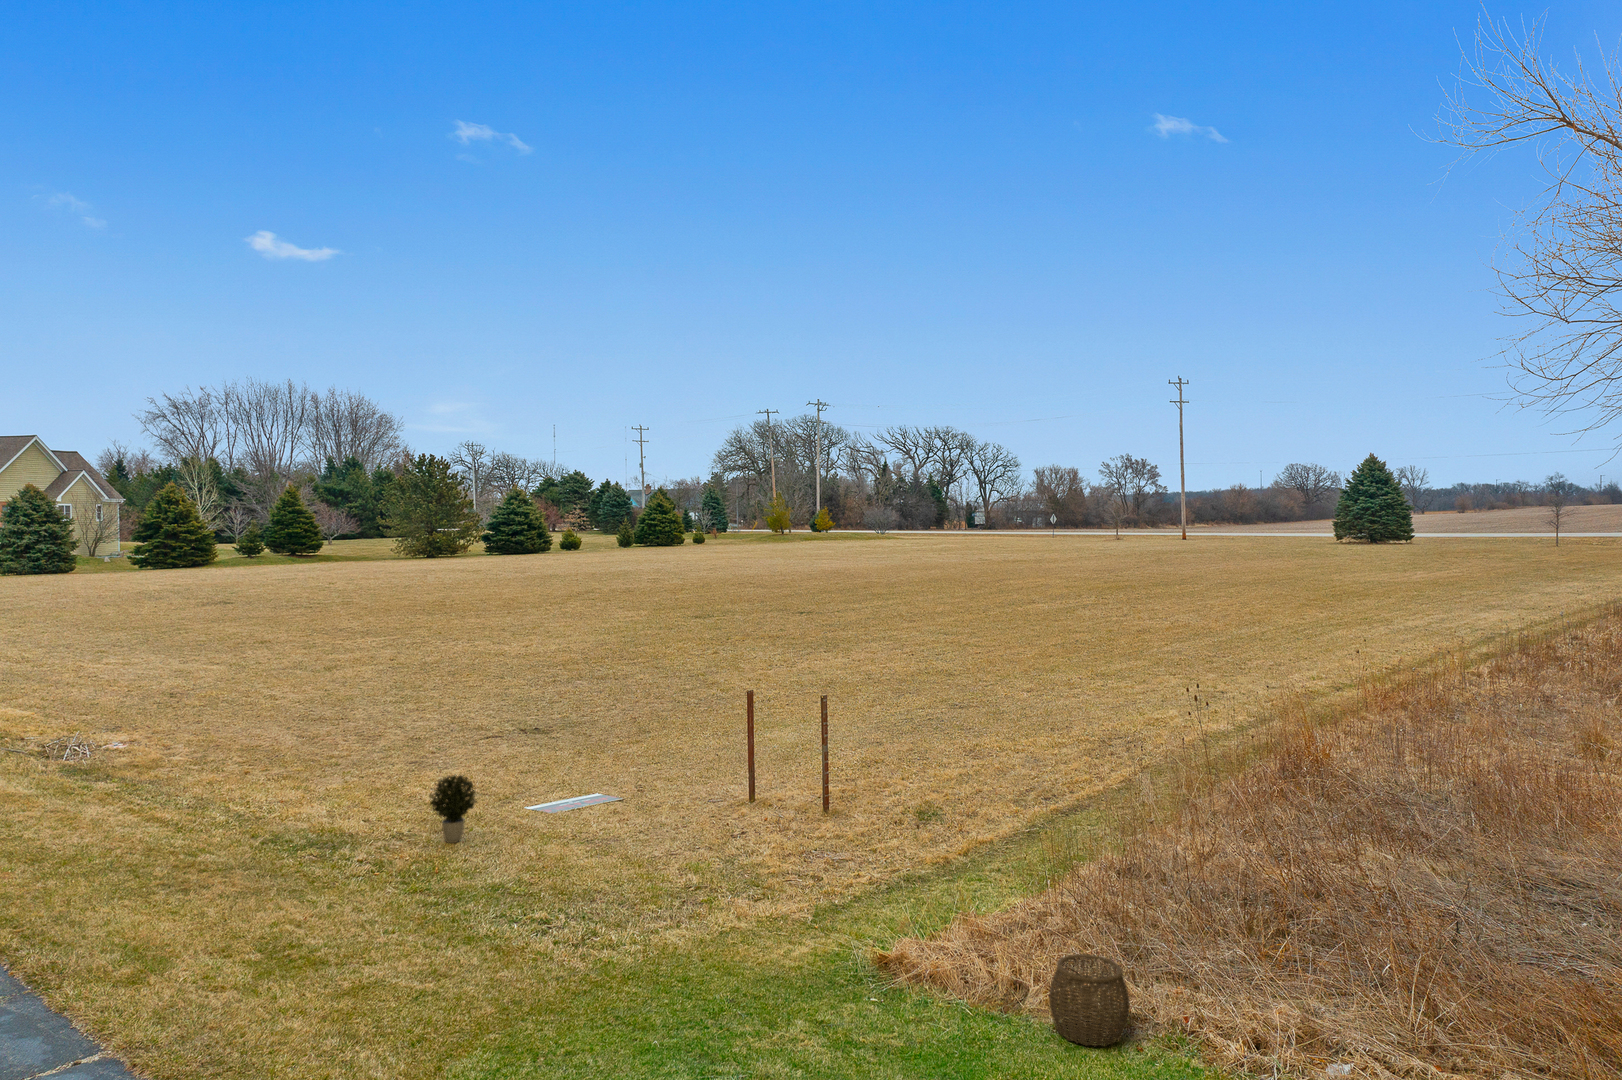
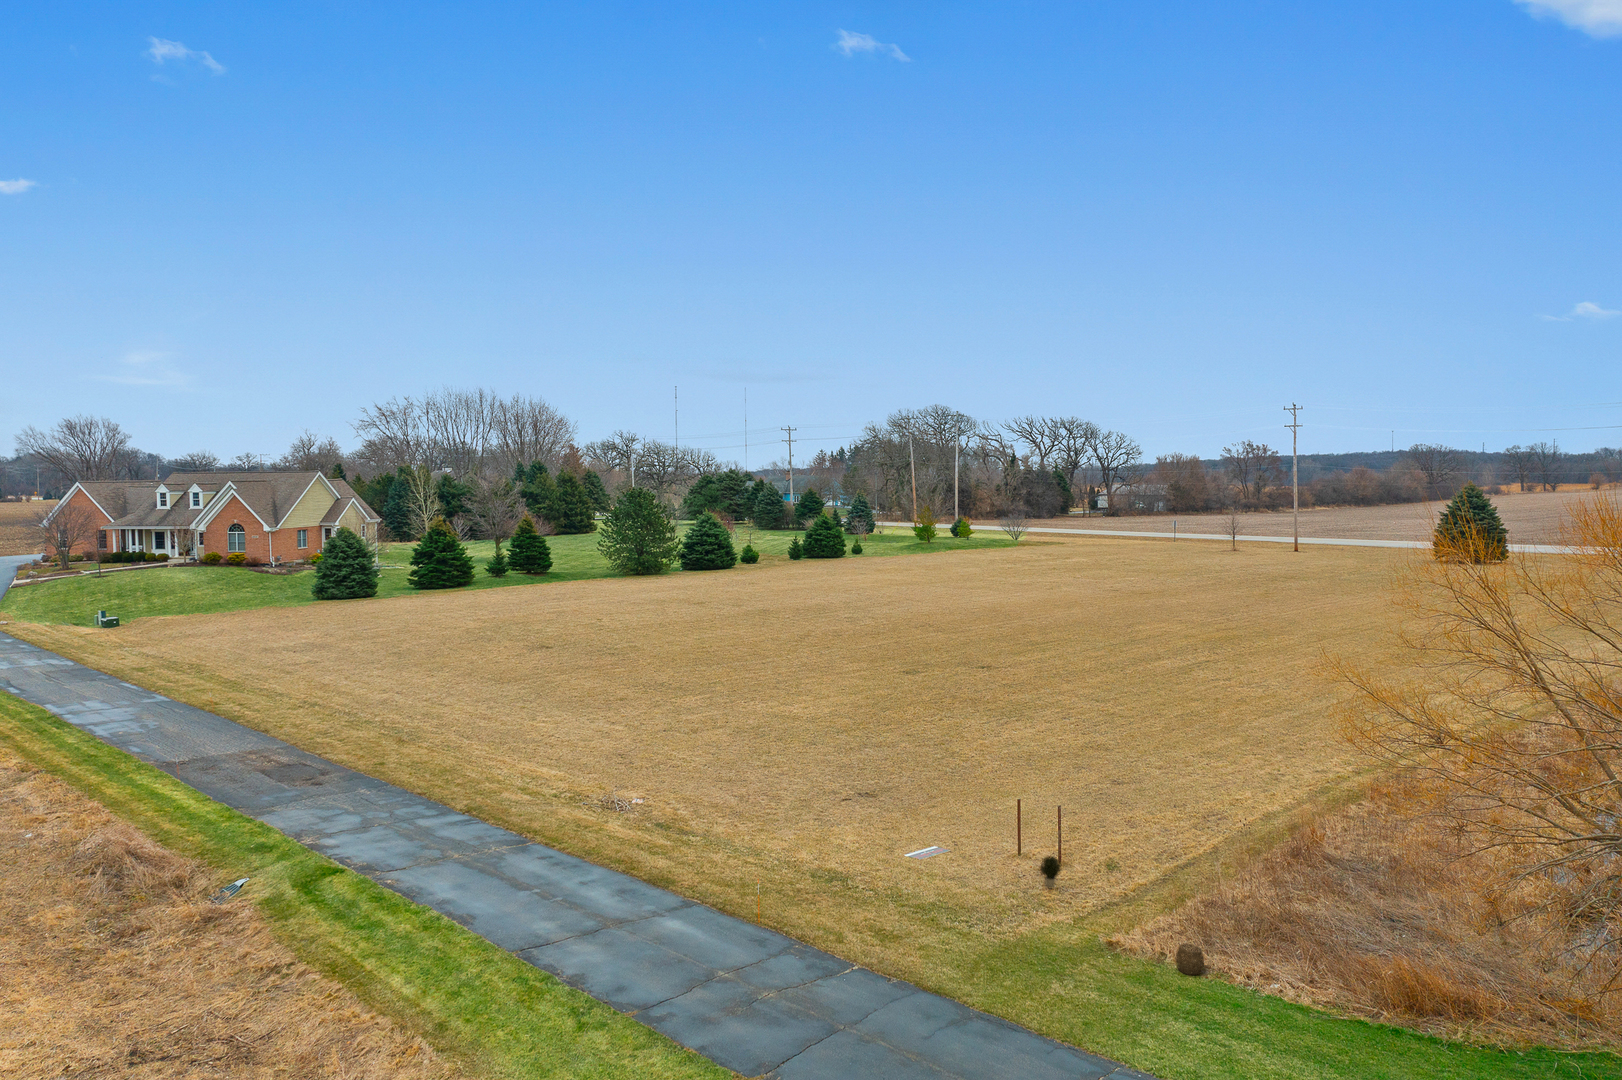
potted plant: present [429,774,477,843] -> present [1040,856,1061,888]

